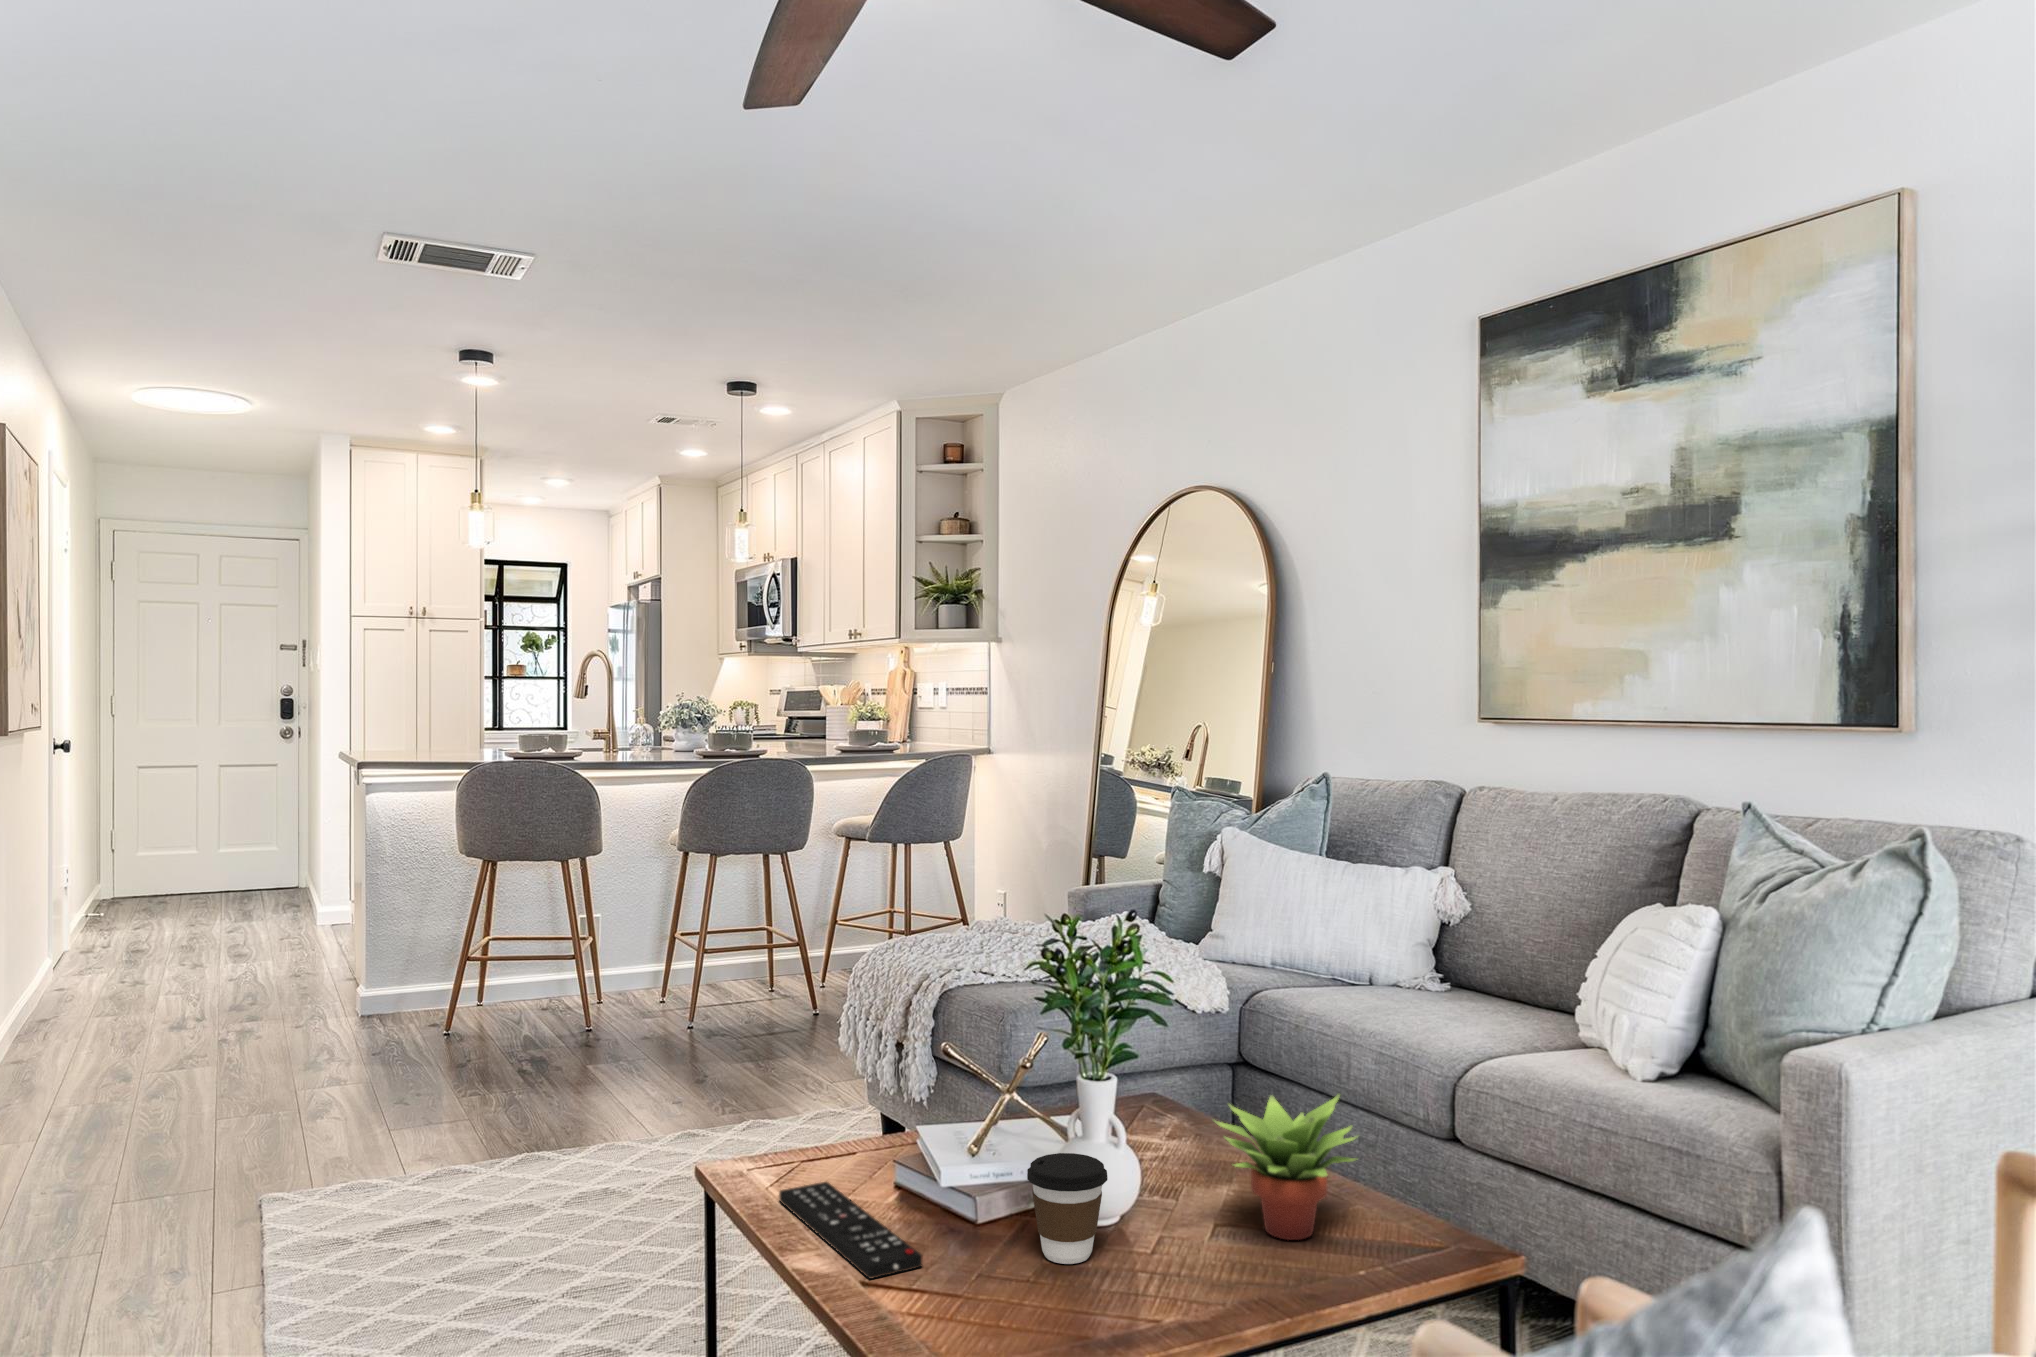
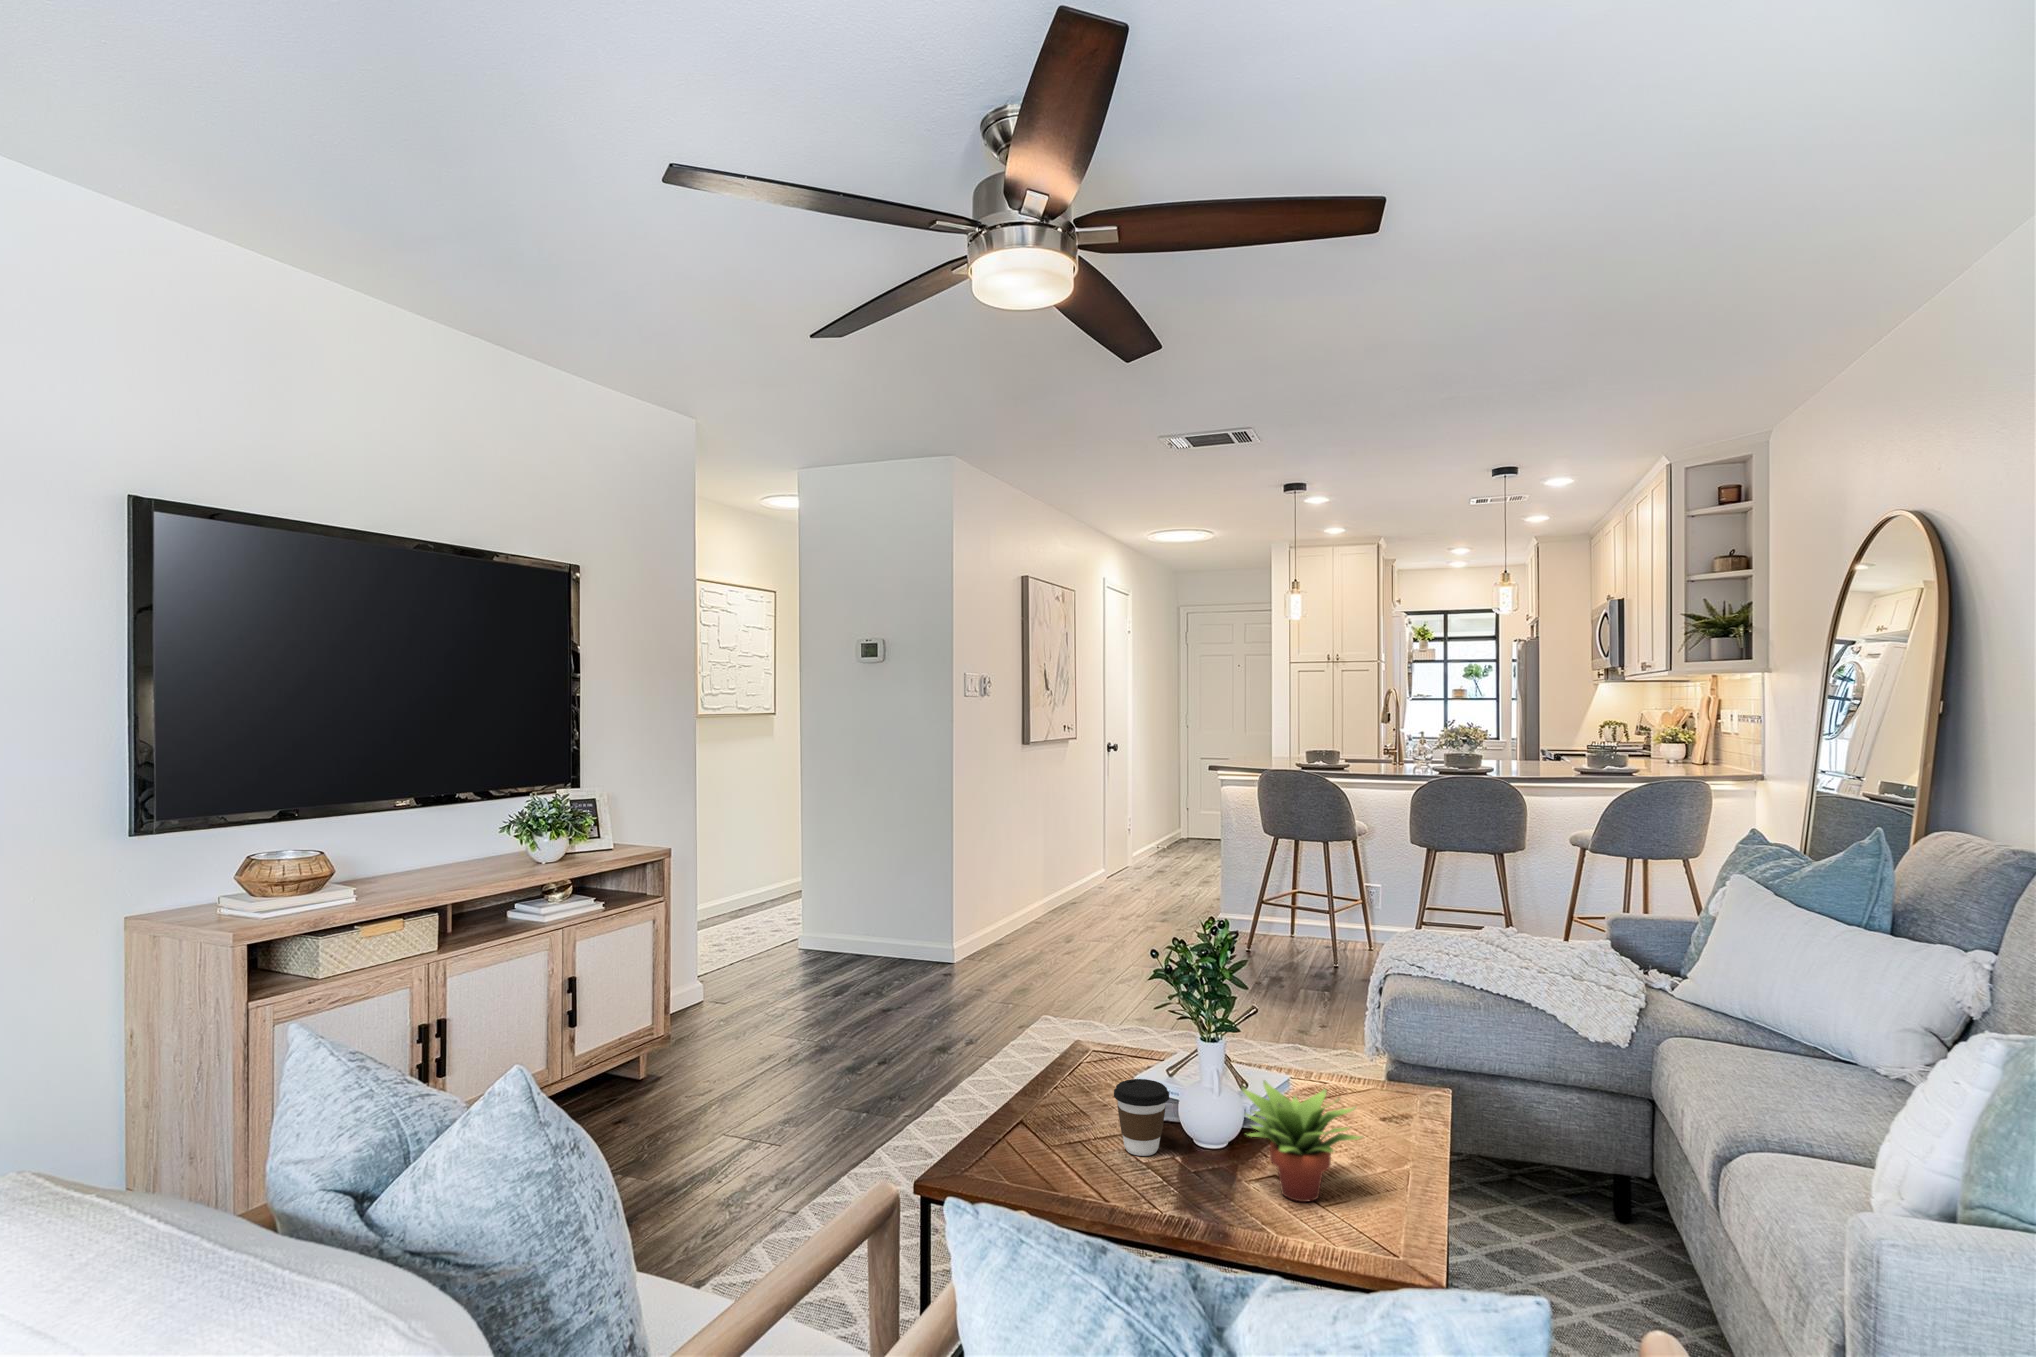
remote control: present [779,1182,922,1279] -> none [1027,1064,1102,1125]

